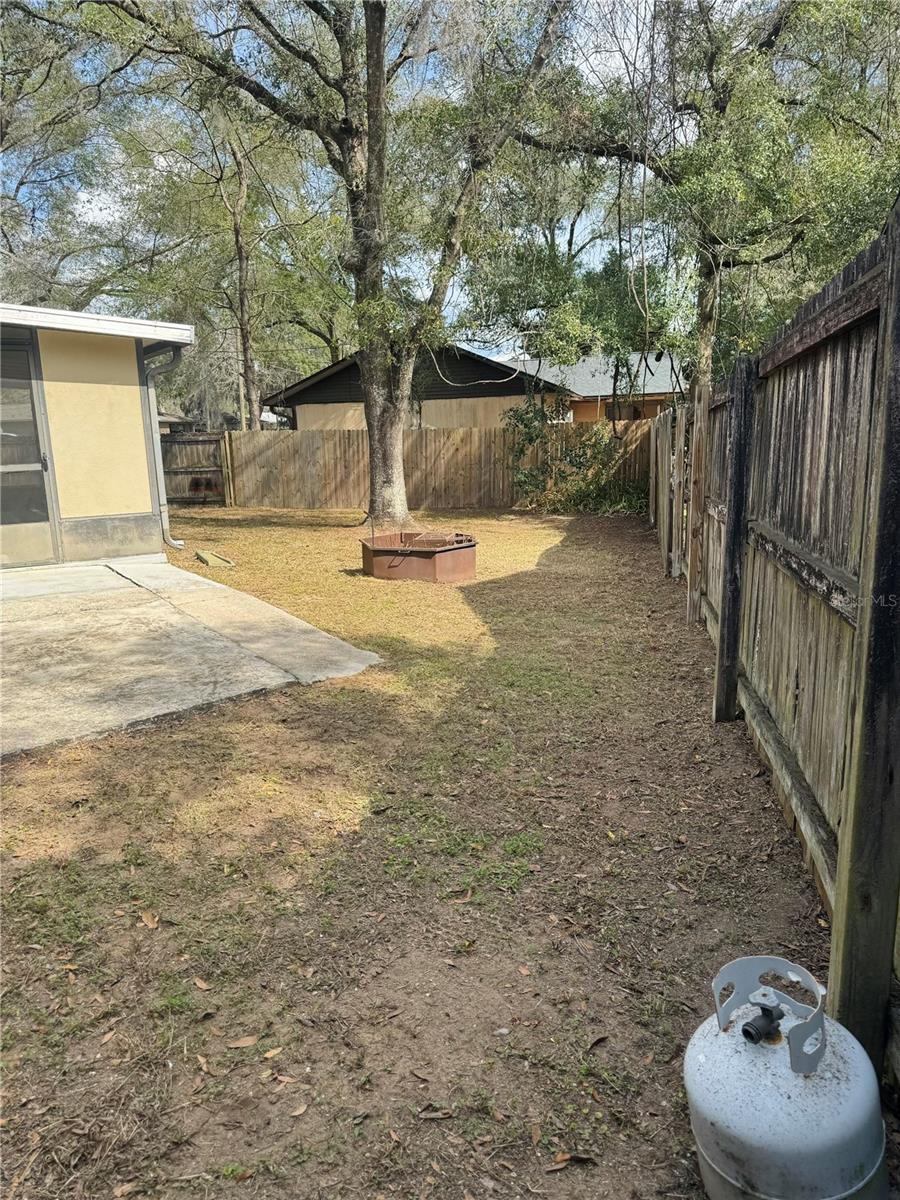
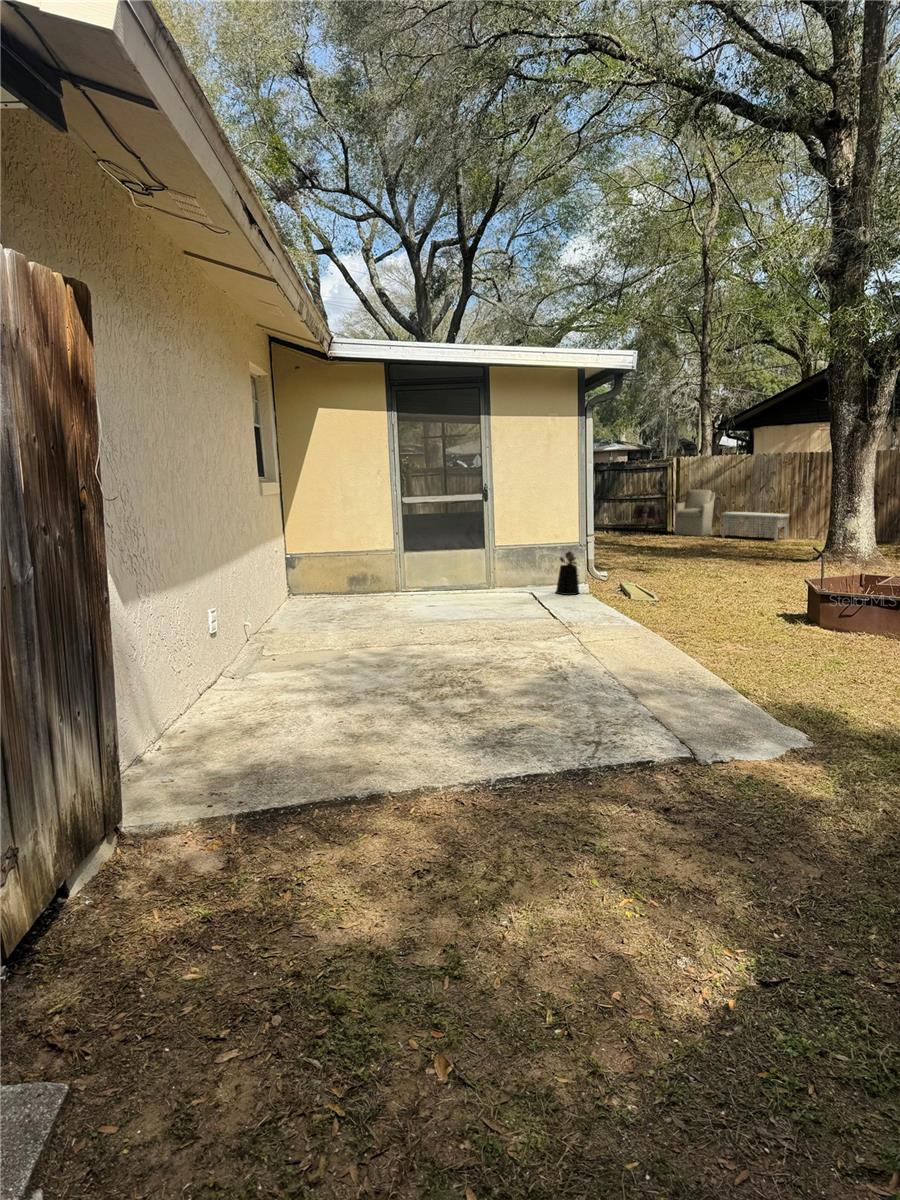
chair: none [232,462,269,507] -> present [674,490,715,536]
storage bench: none [277,483,337,510] -> present [722,512,789,541]
watering can: none [126,521,153,567] -> present [556,552,579,595]

